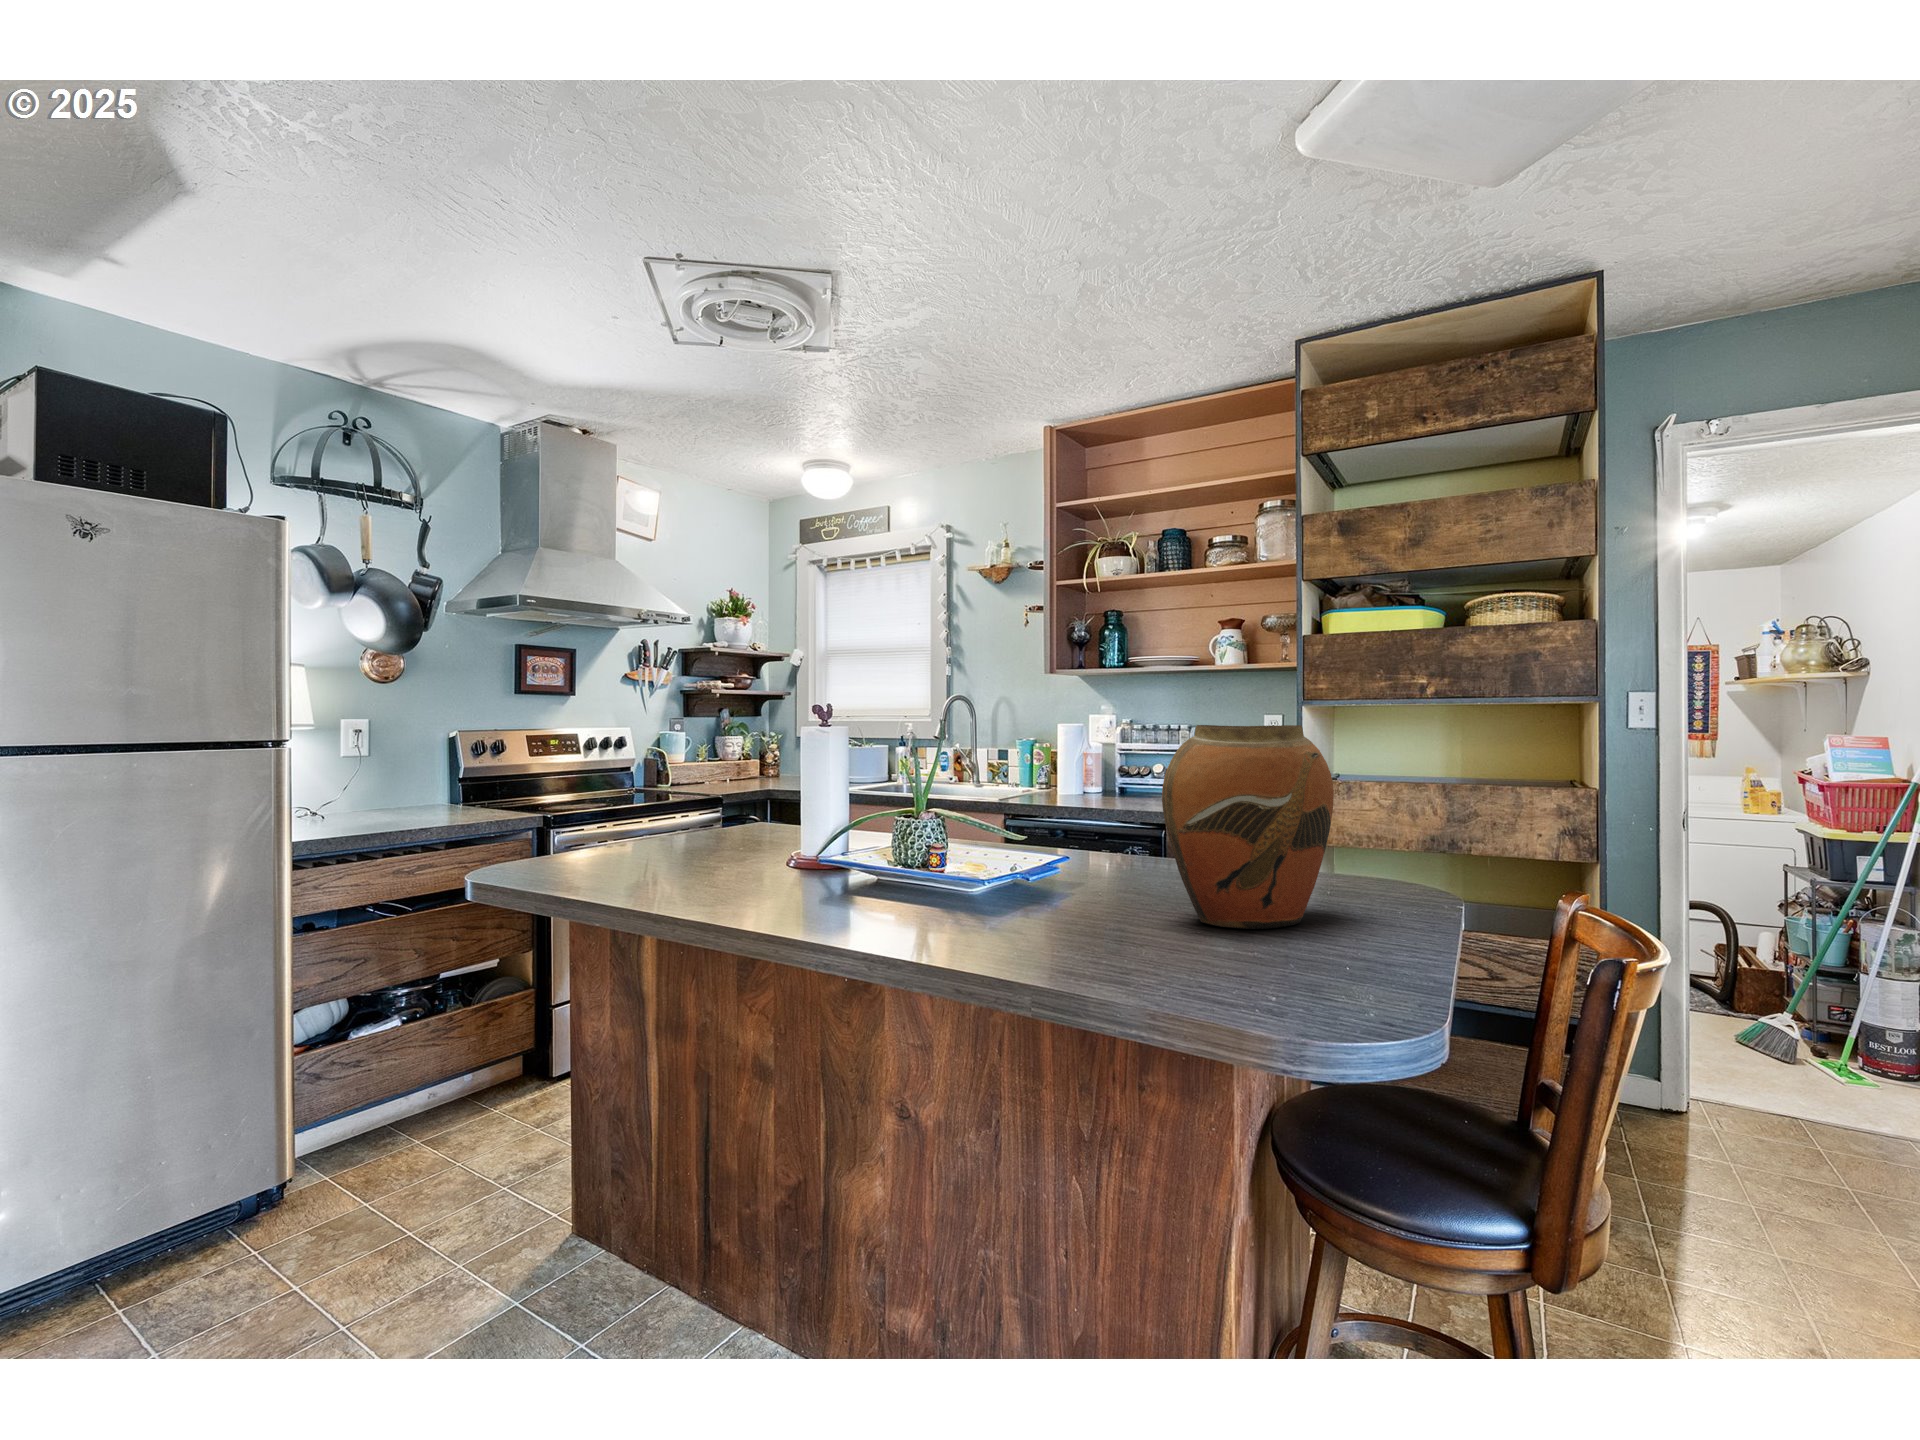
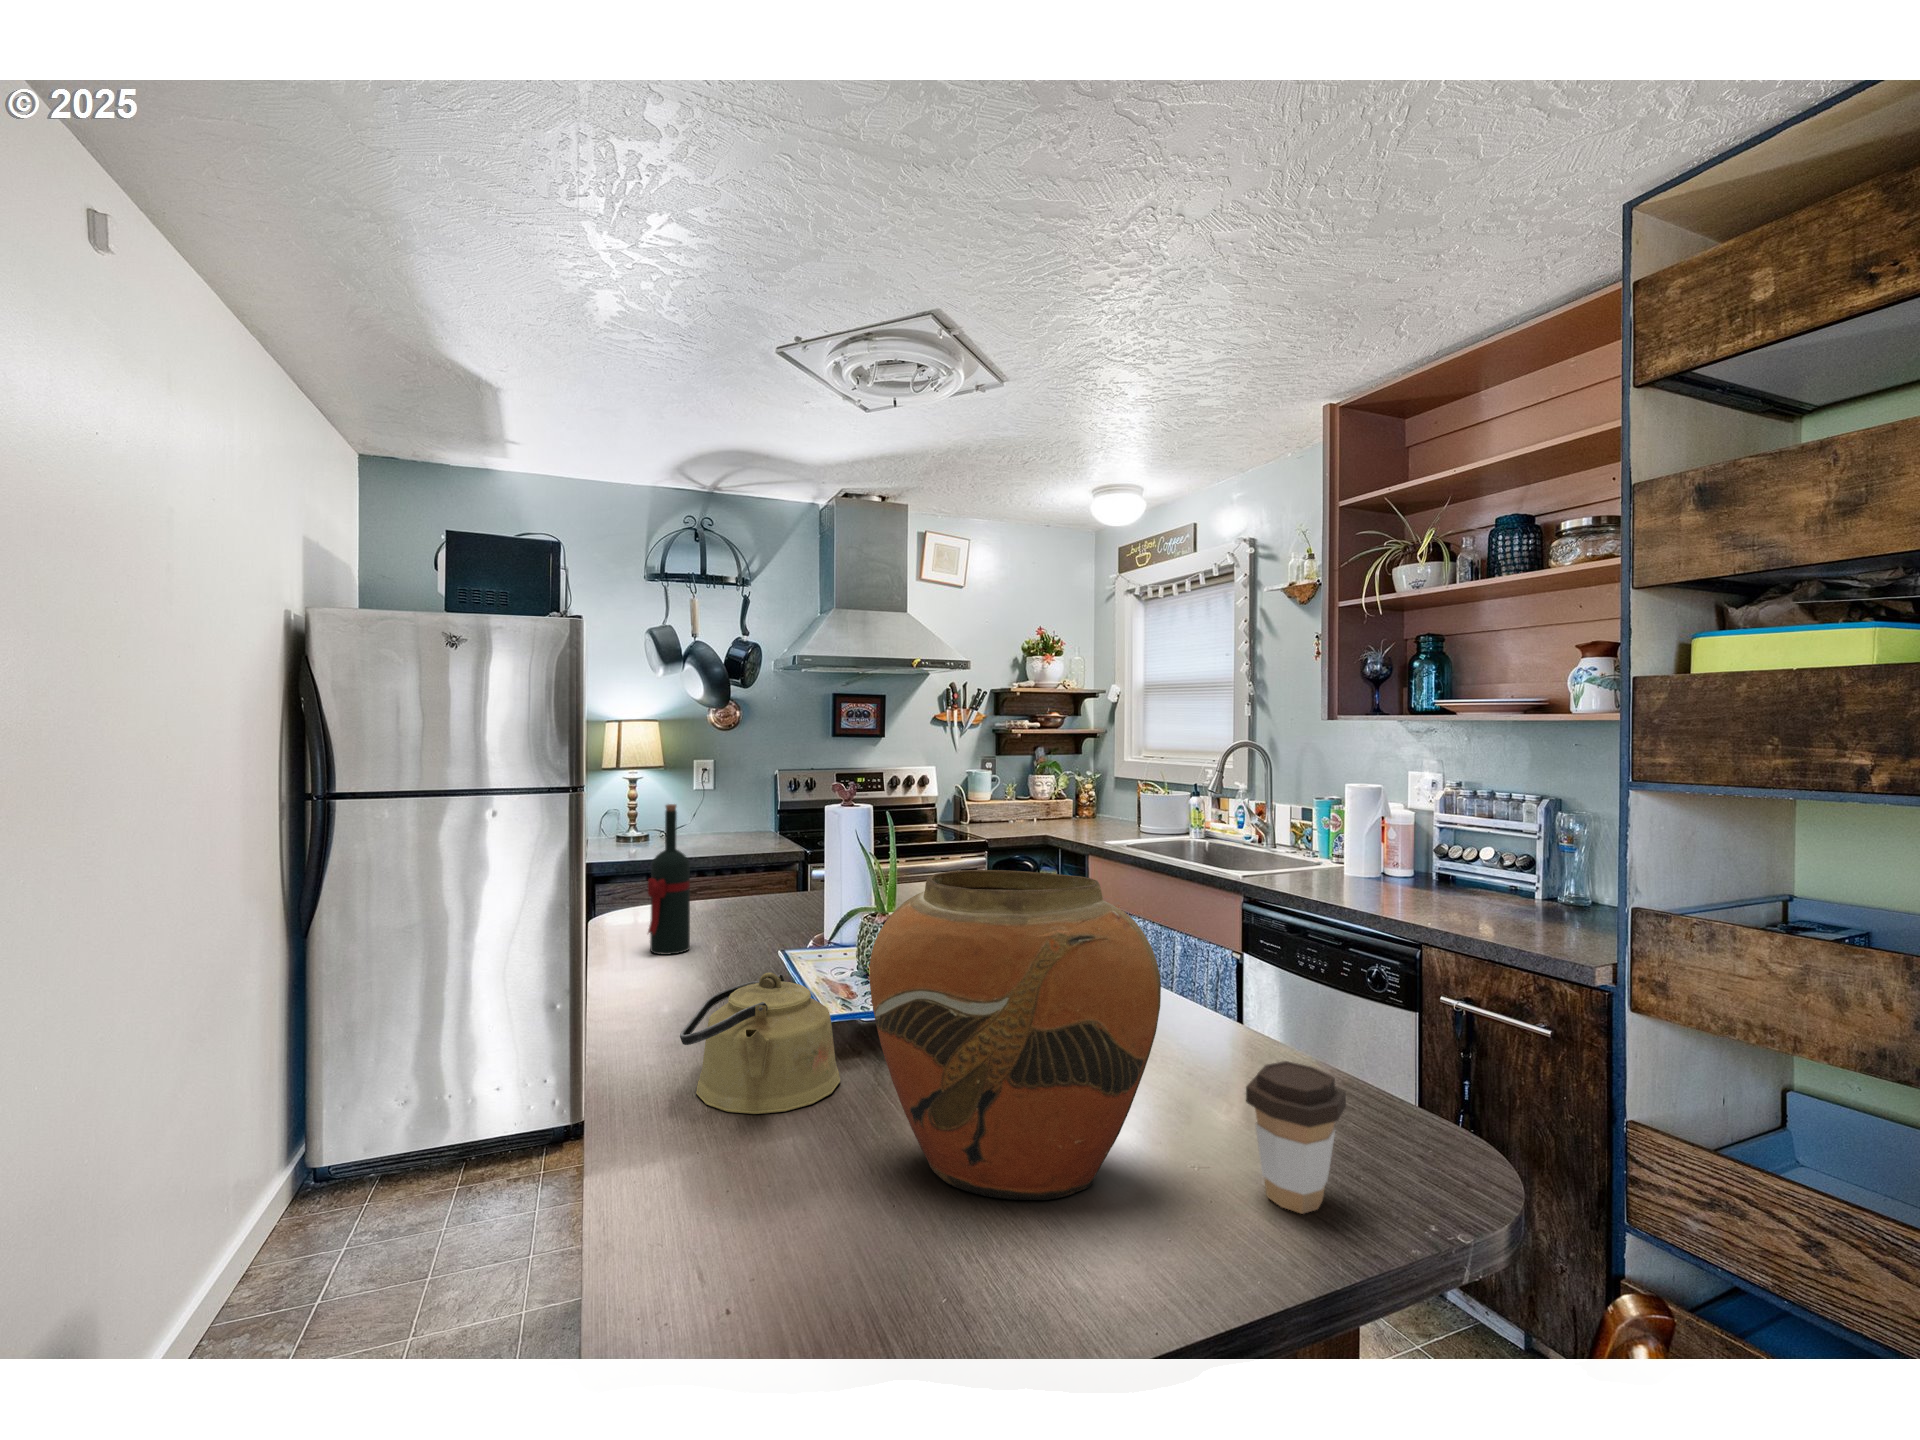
wine bottle: none [643,726,684,879] -> present [648,804,690,955]
kettle: none [936,827,1069,931] -> present [680,973,840,1114]
coffee cup: none [1356,830,1412,908] -> present [1246,1061,1346,1214]

